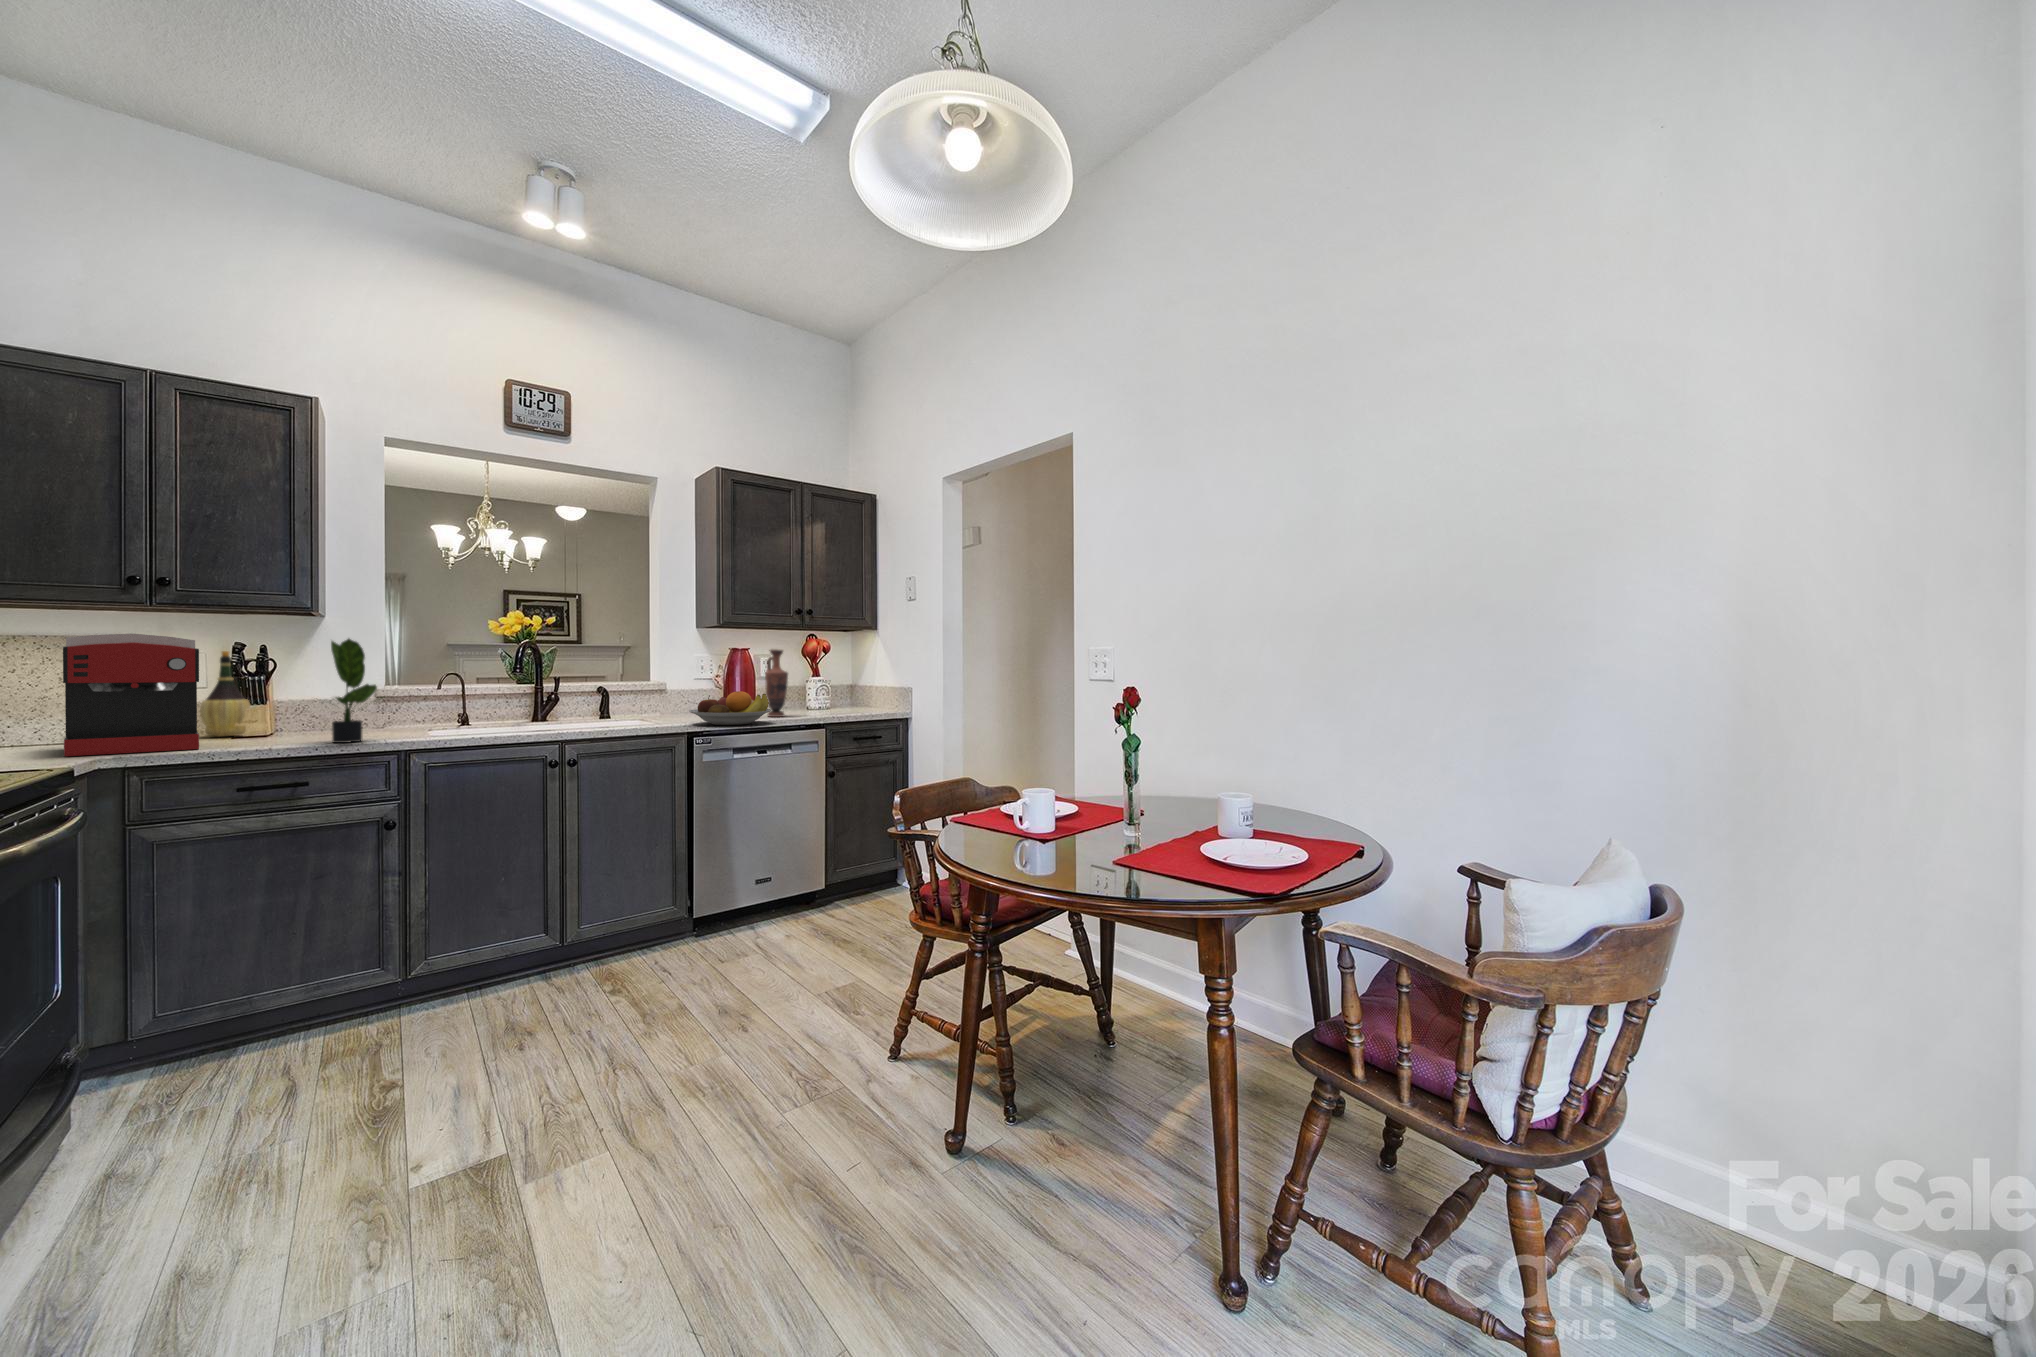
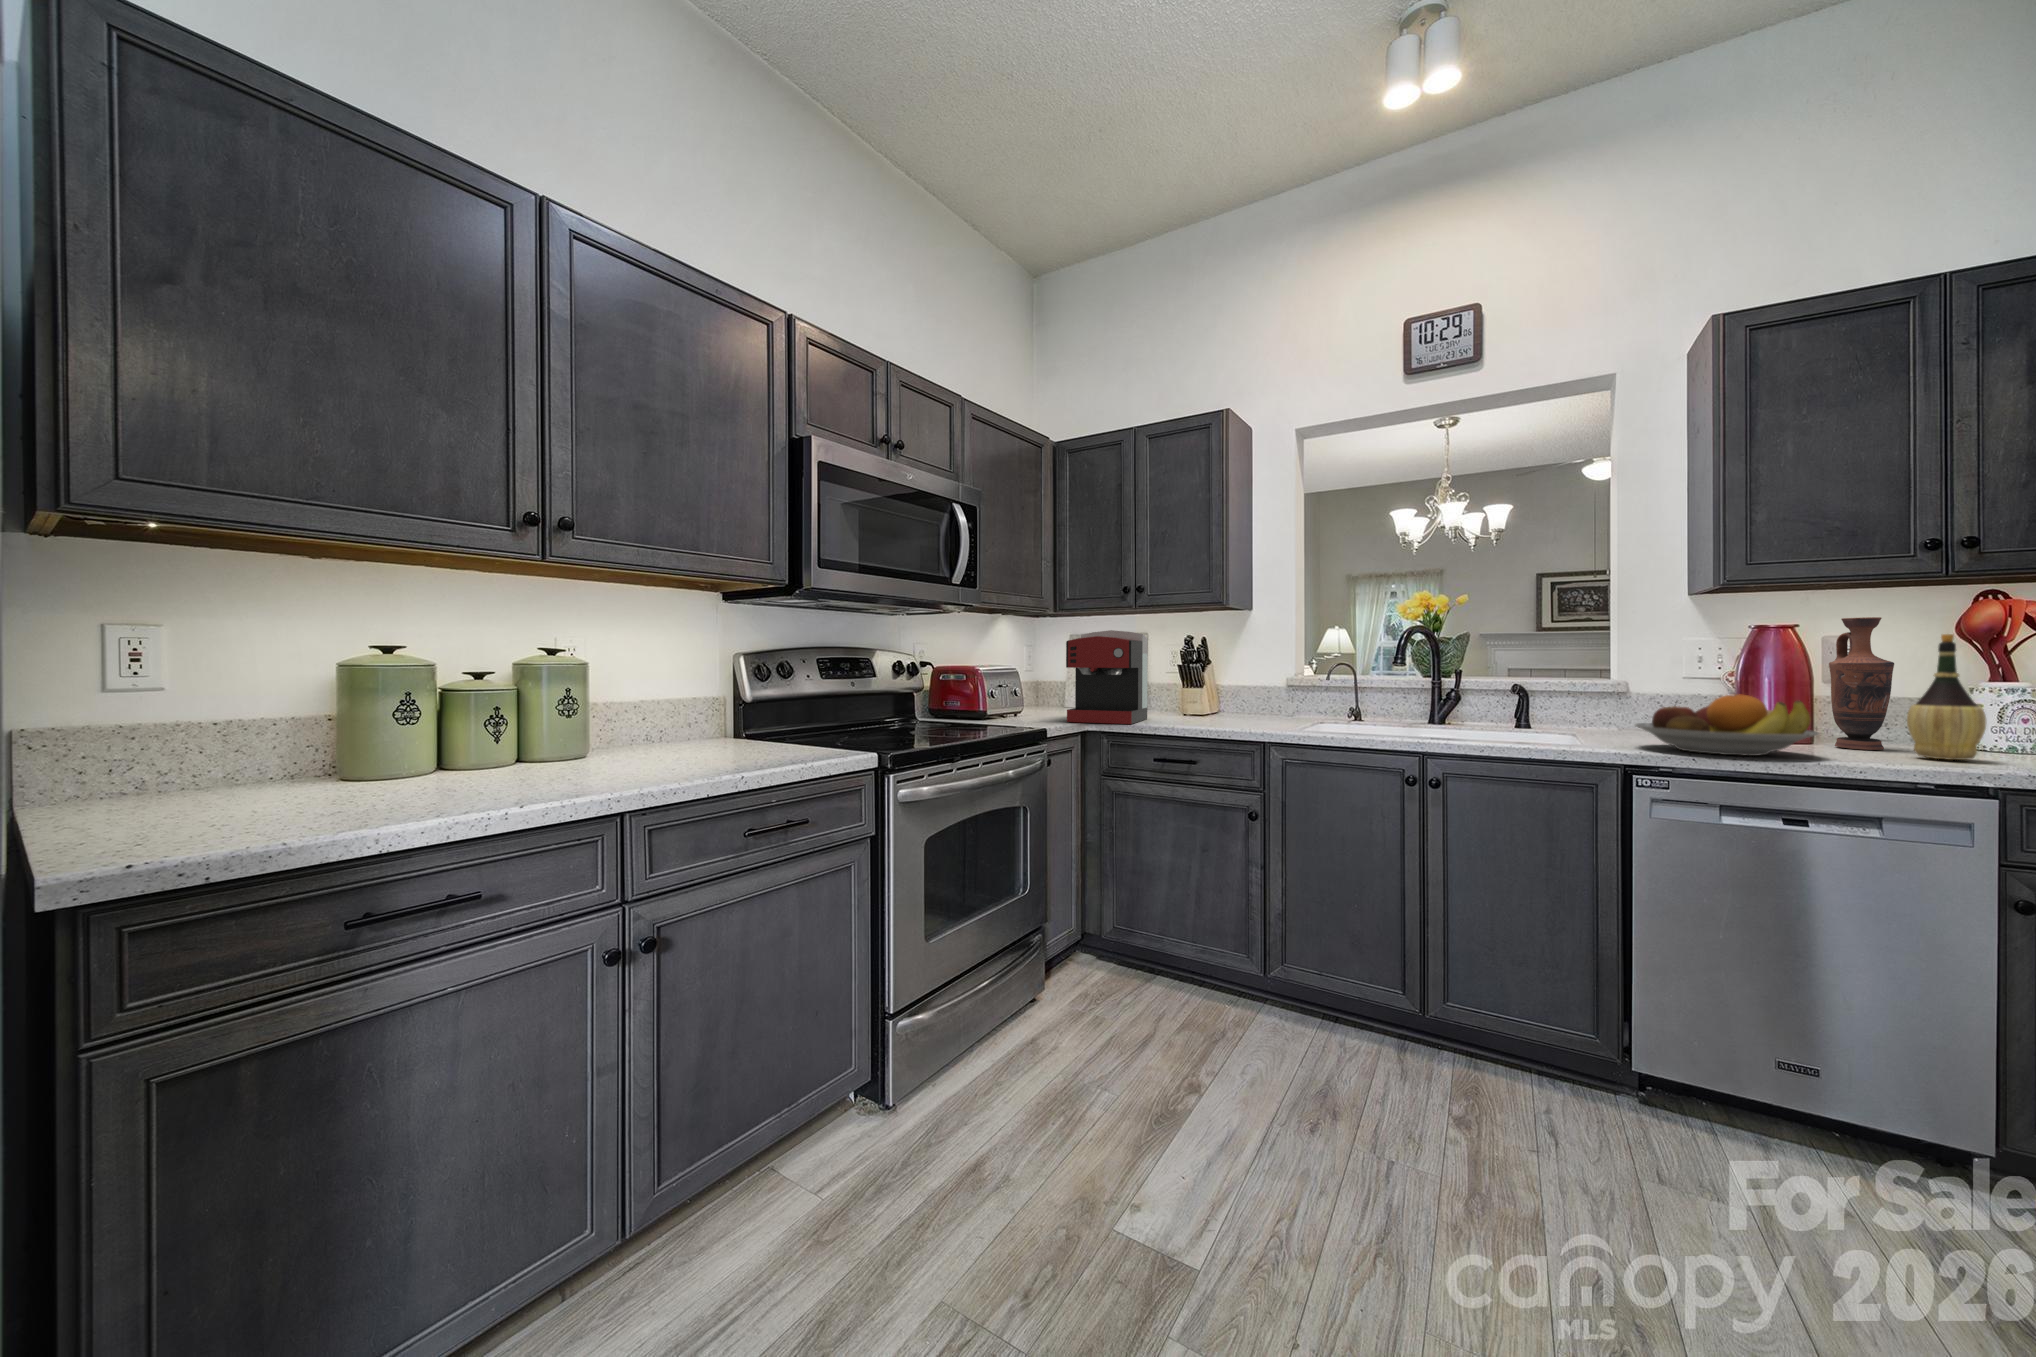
potted plant: present [331,639,385,743] -> none [1197,625,1255,729]
wine bottle: present [200,651,250,736] -> present [1907,634,1986,760]

